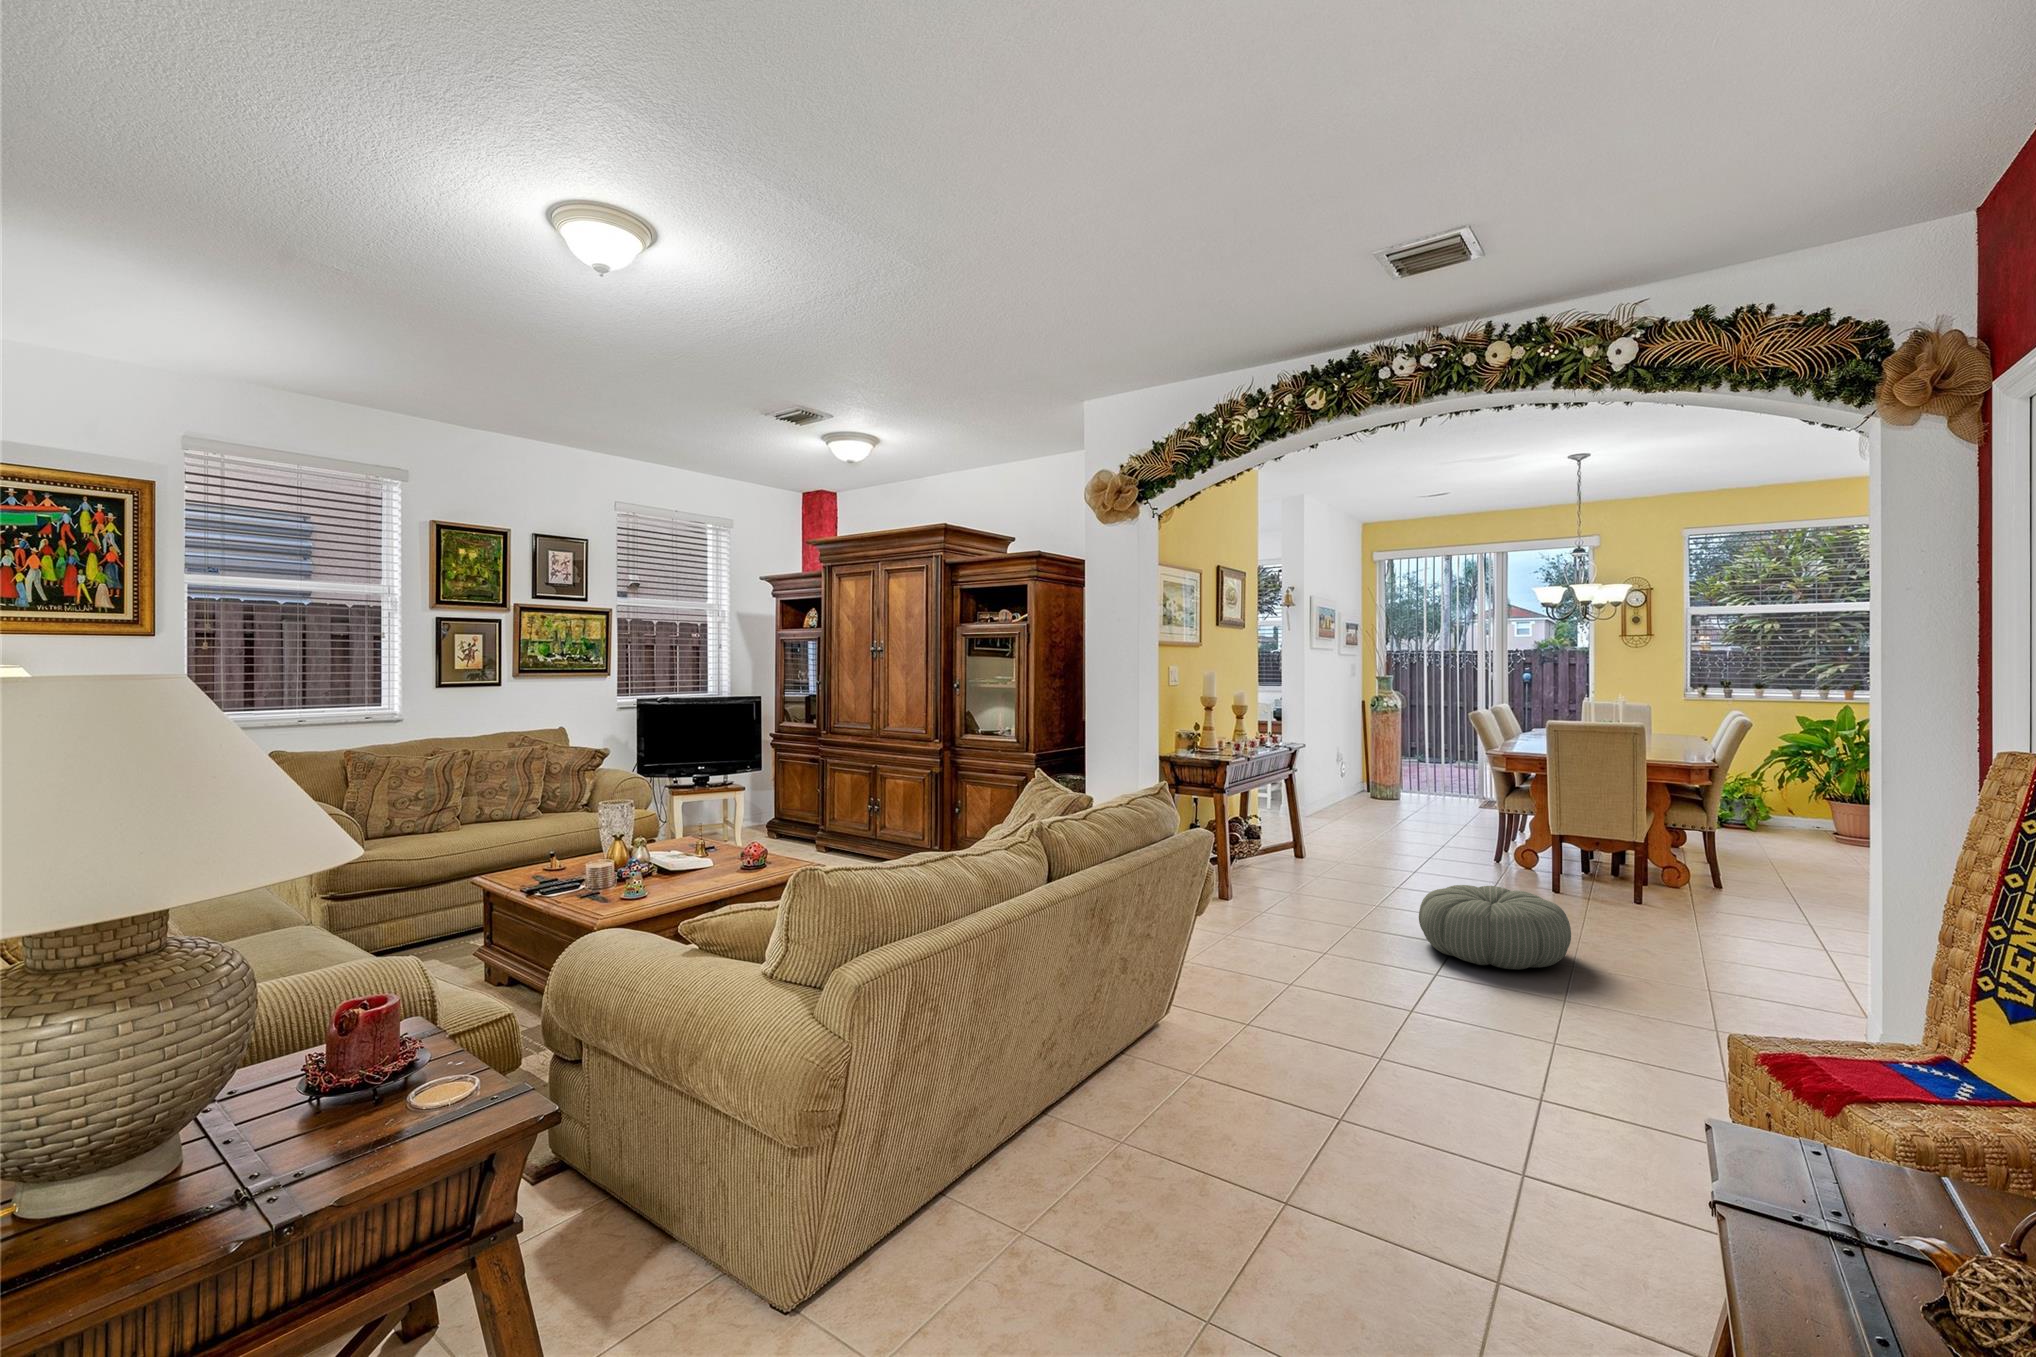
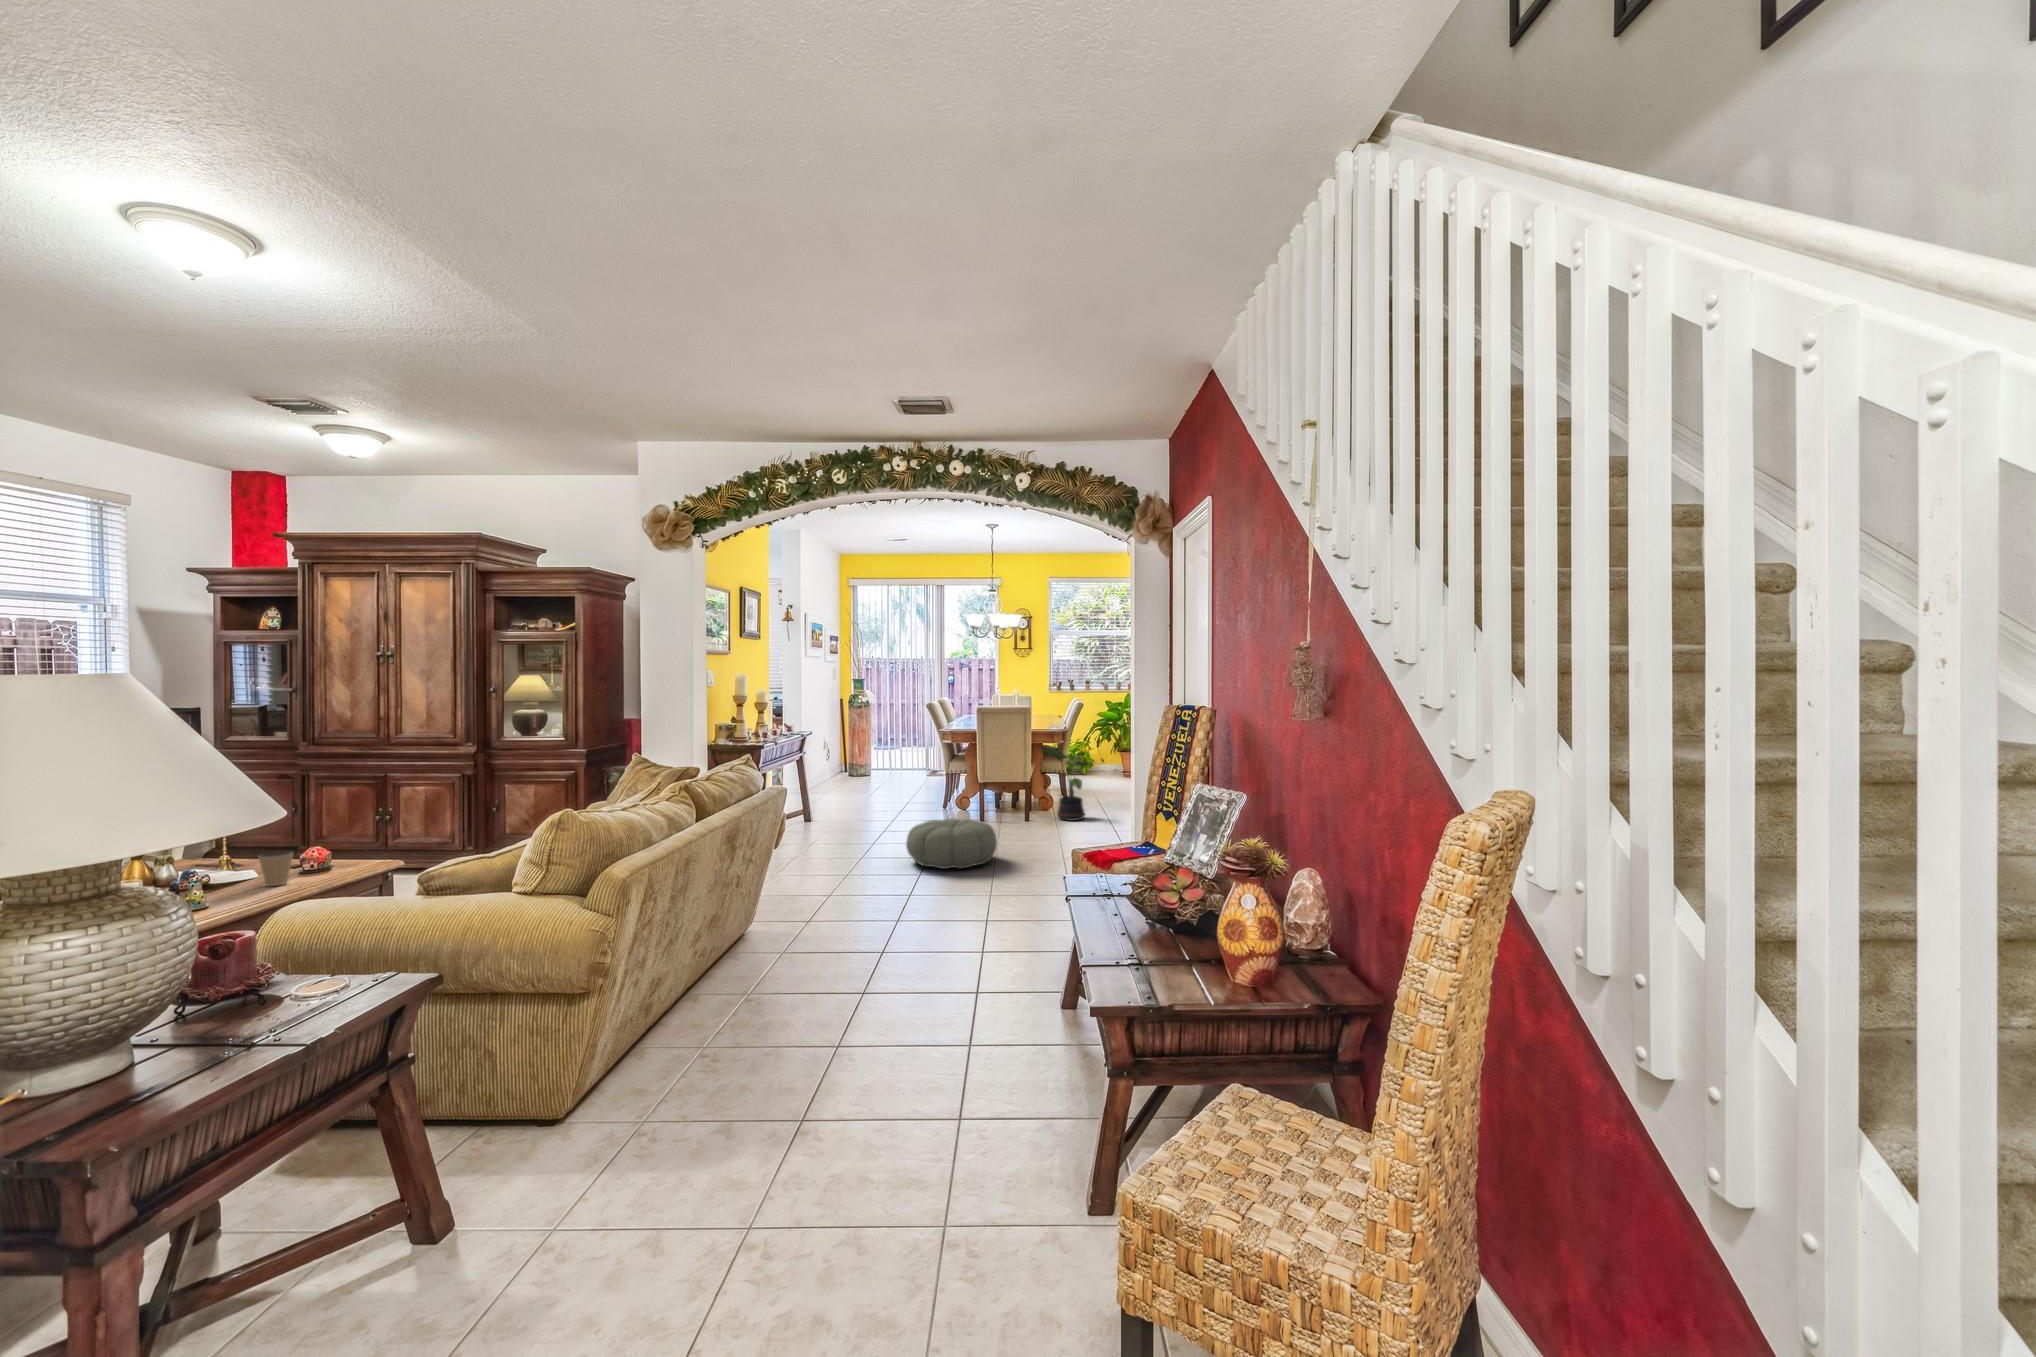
potted plant: none [1660,789,1771,908] -> present [1042,748,1092,821]
coffee cup: none [678,847,708,882] -> present [259,851,293,886]

